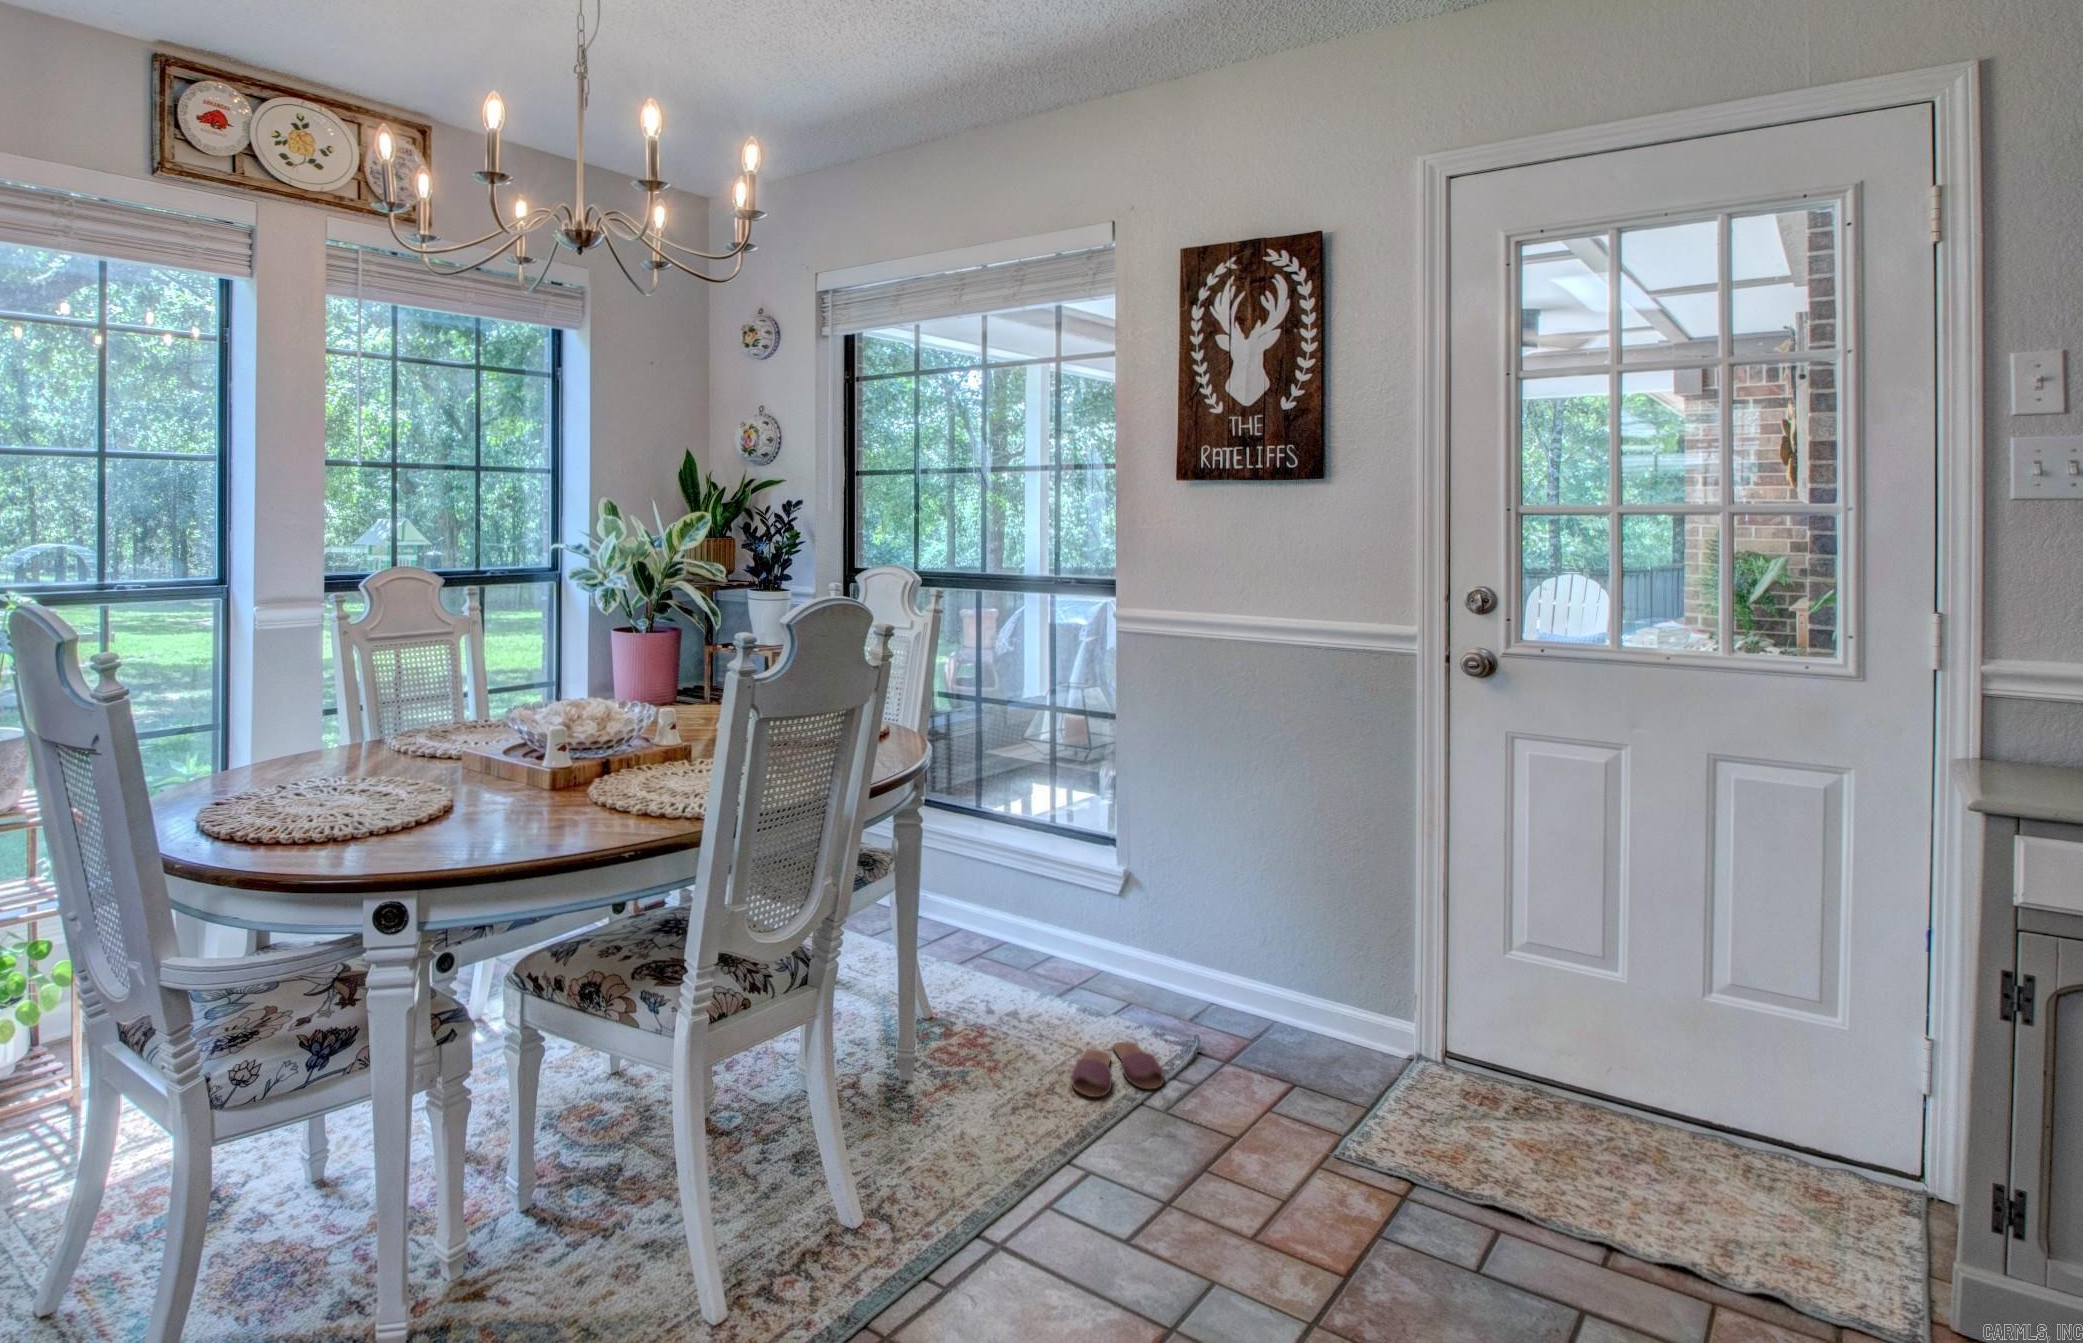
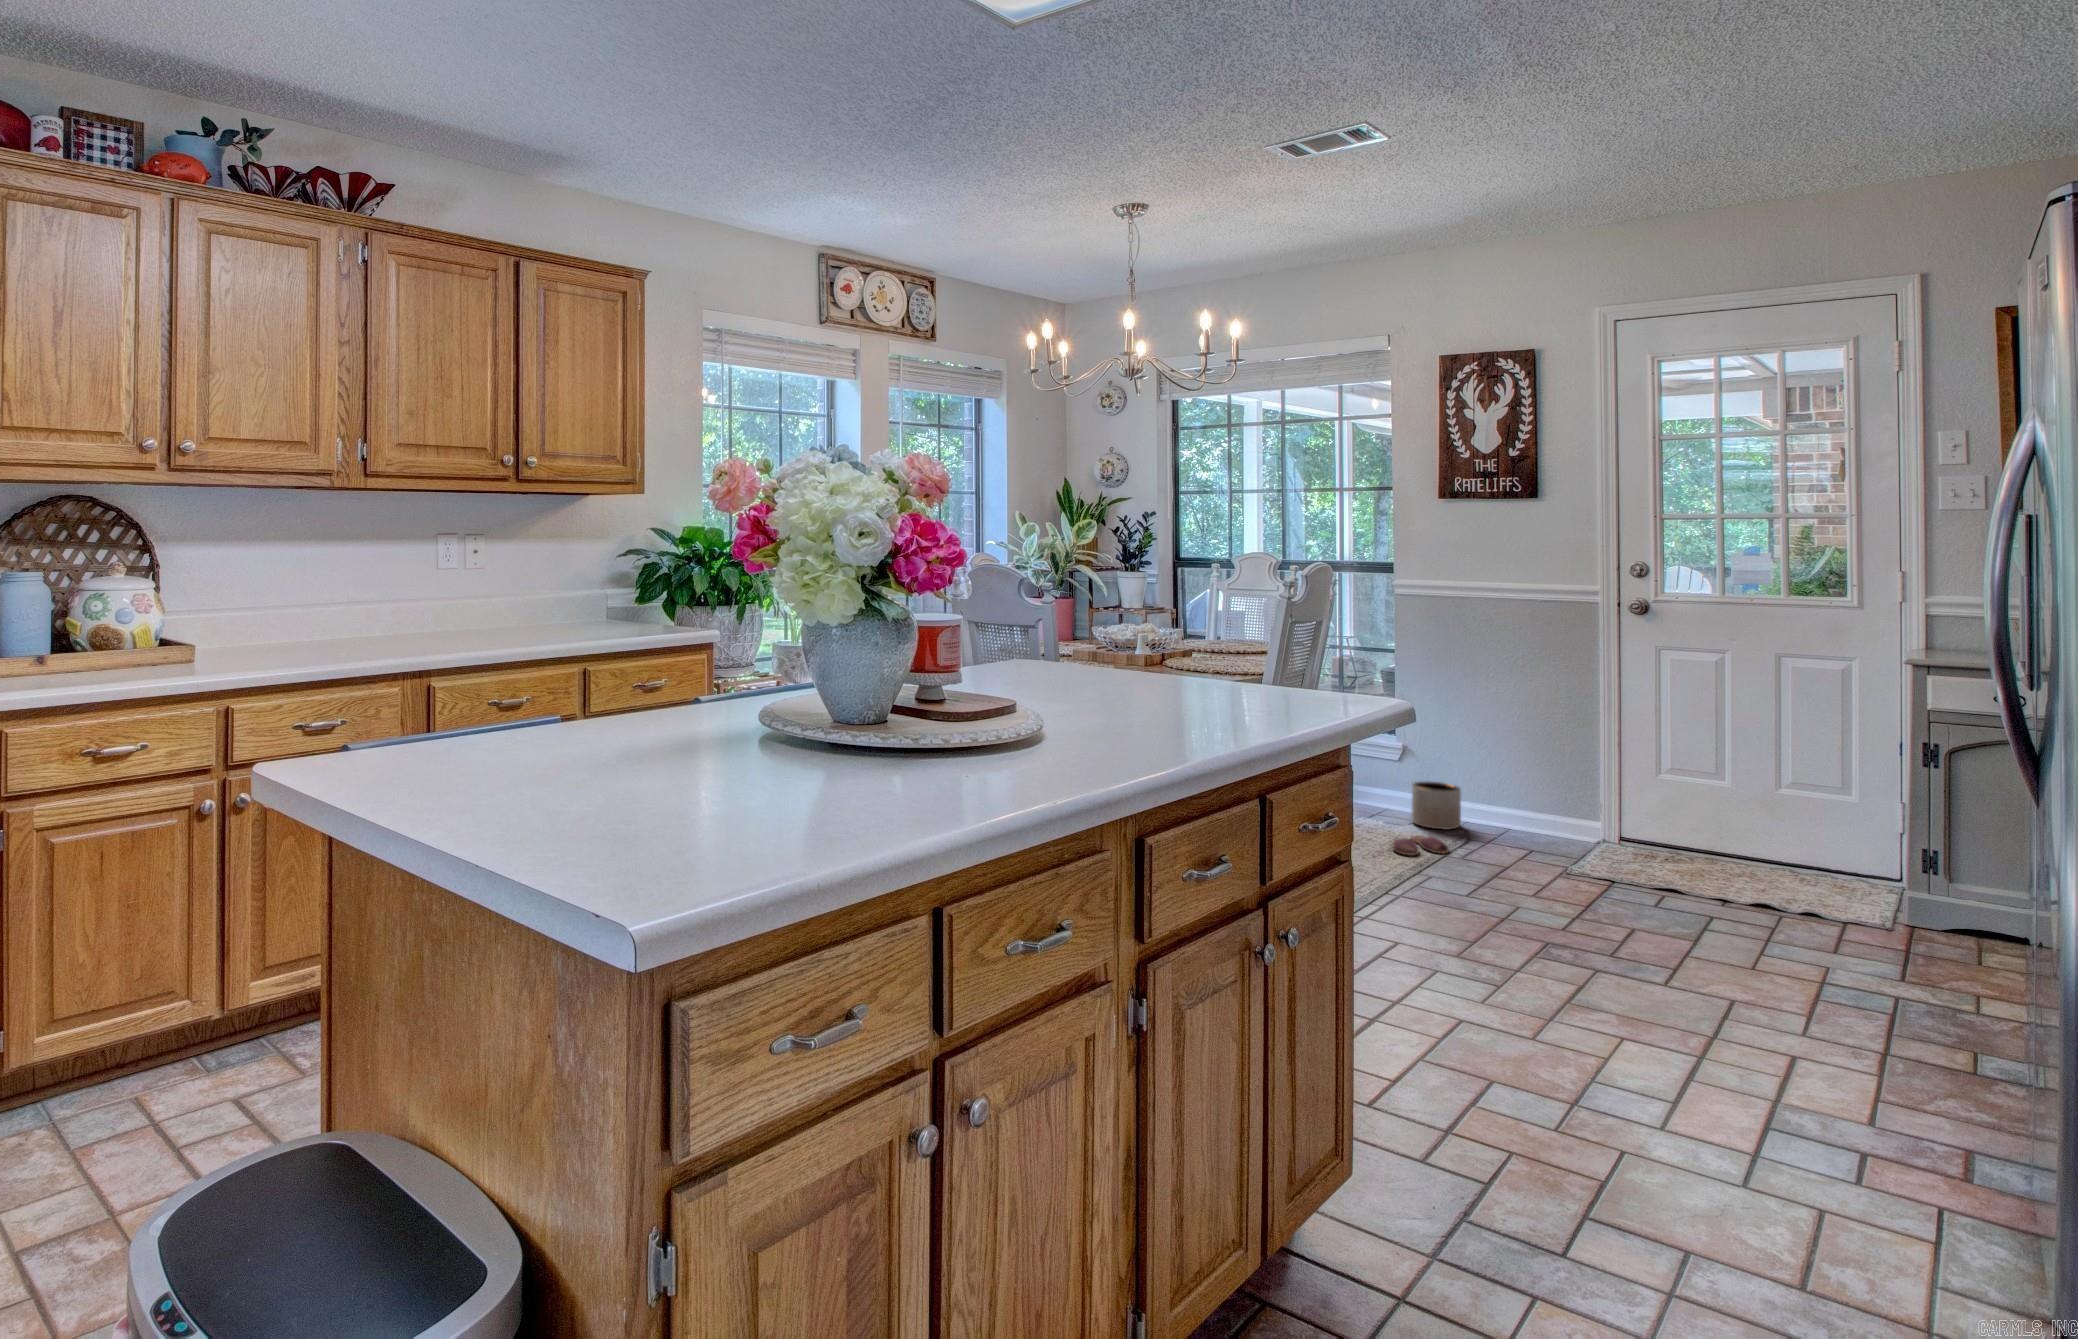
planter: none [1134,933,1207,1019] -> present [1412,782,1461,830]

